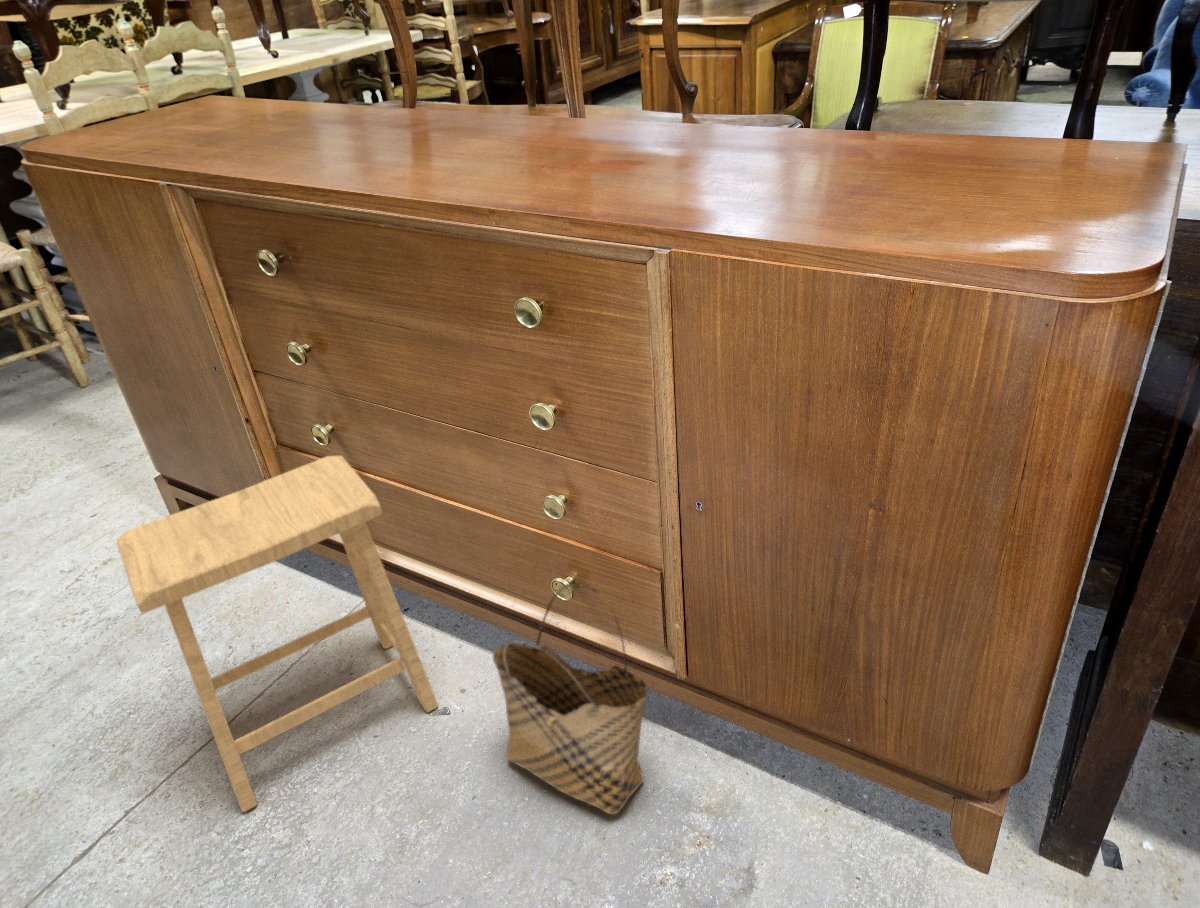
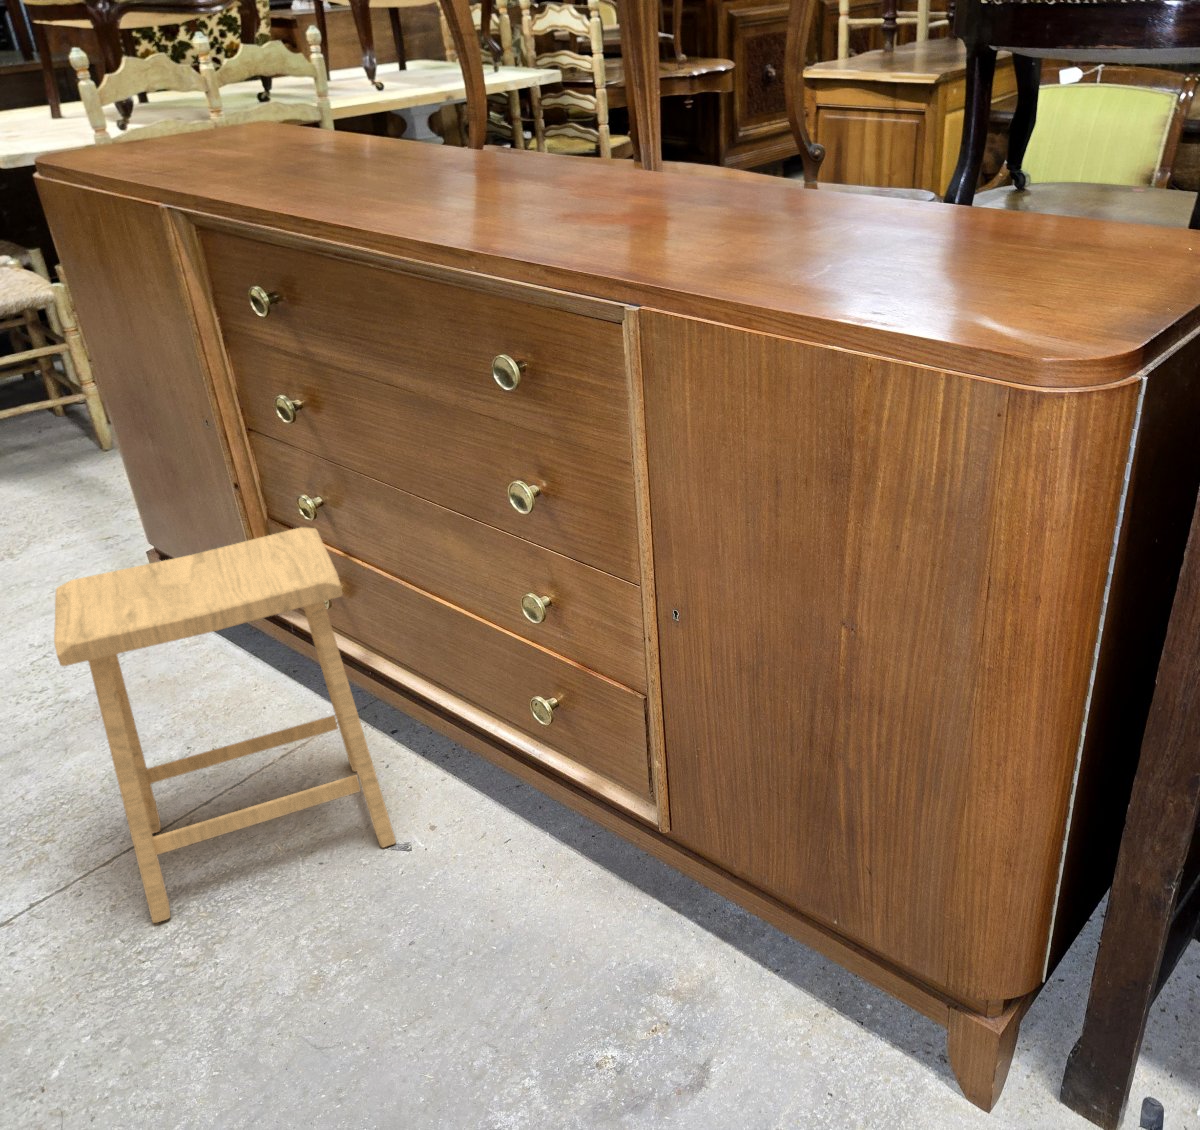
woven basket: present [493,583,647,814] -> none [445,701,614,993]

